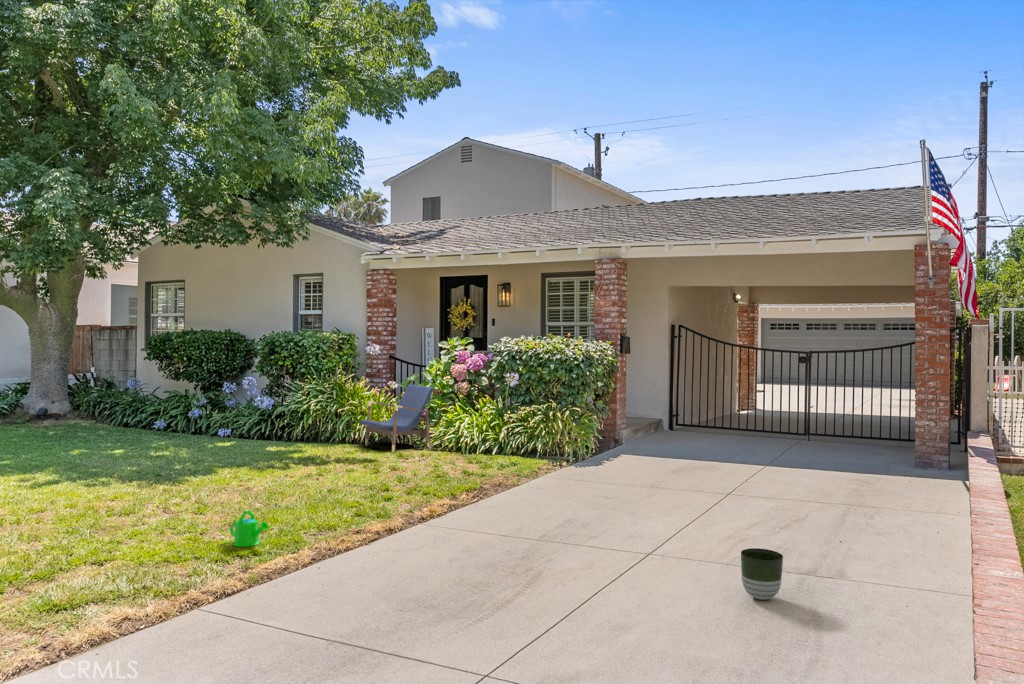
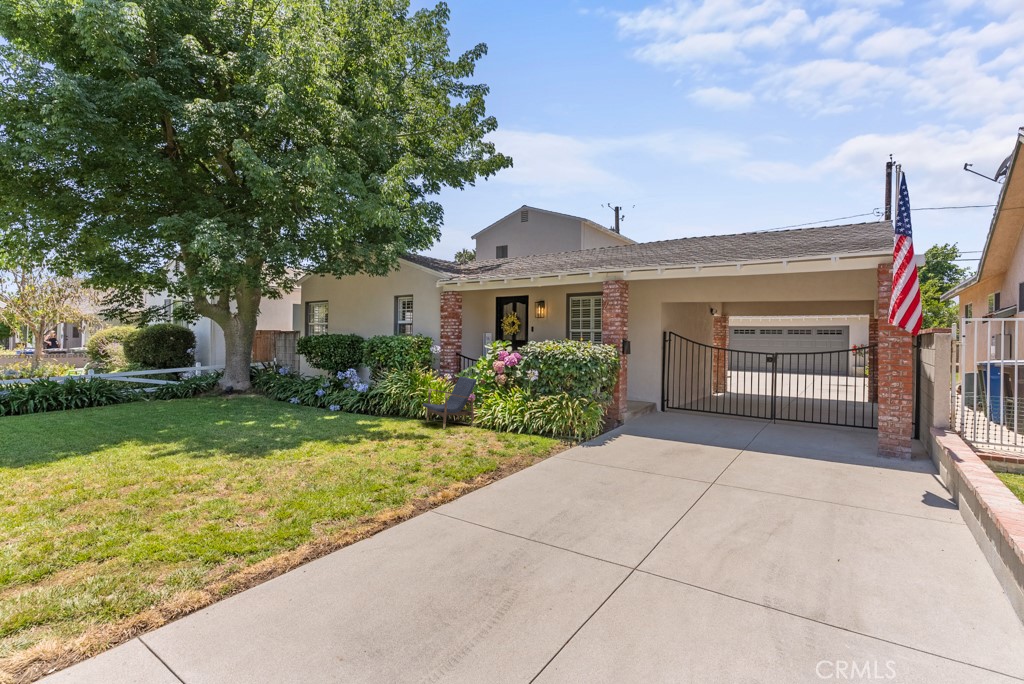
watering can: present [230,510,269,547] -> none [253,499,283,534]
planter: present [741,548,783,600] -> none [728,587,779,653]

